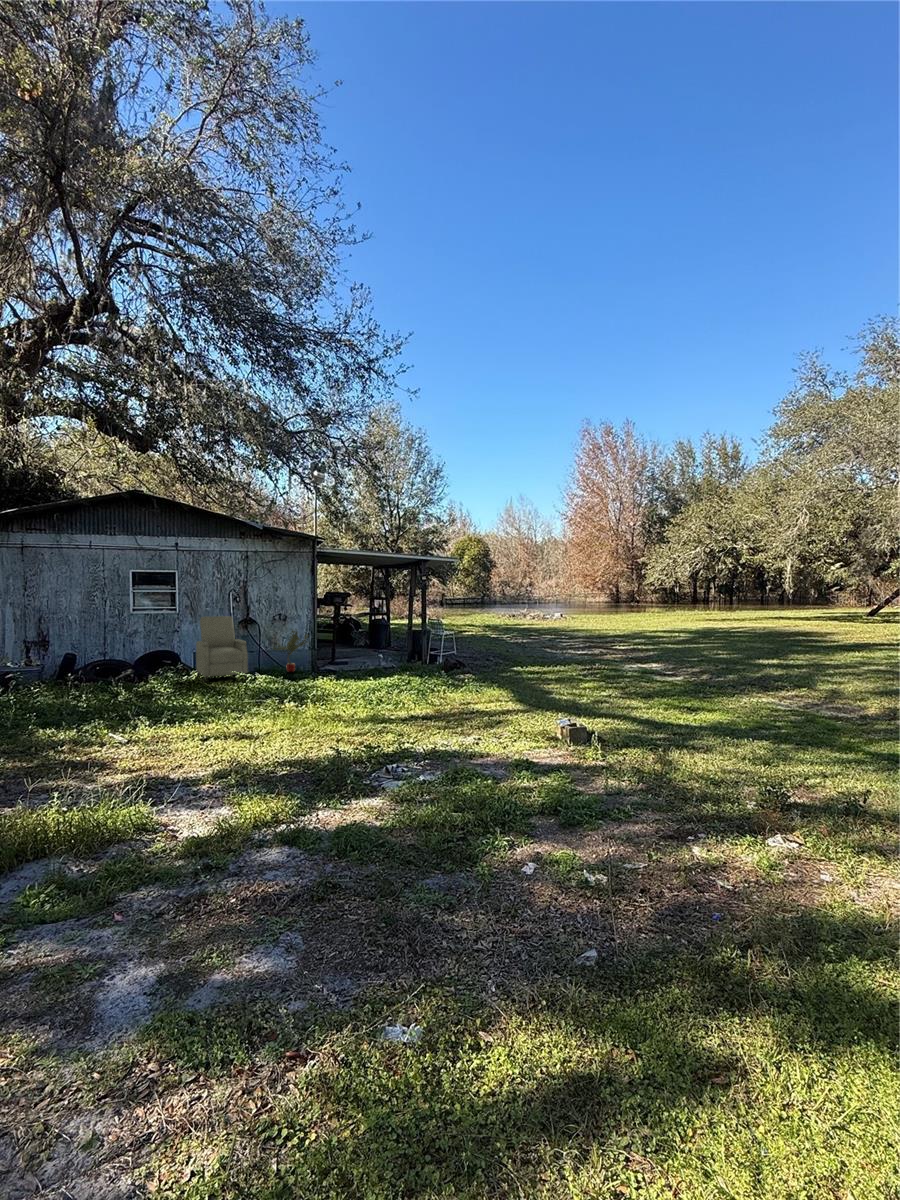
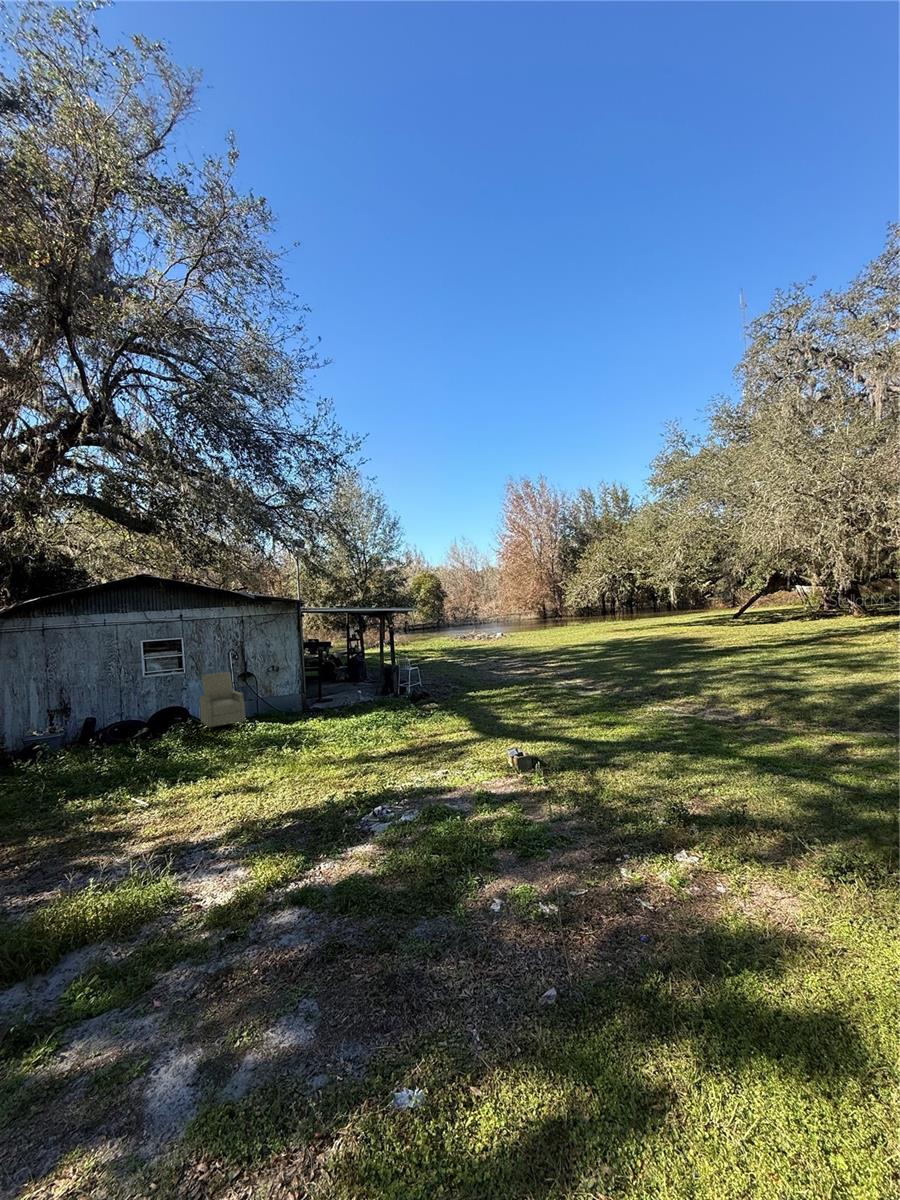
potted tree: present [274,630,308,672] -> none [265,677,296,714]

